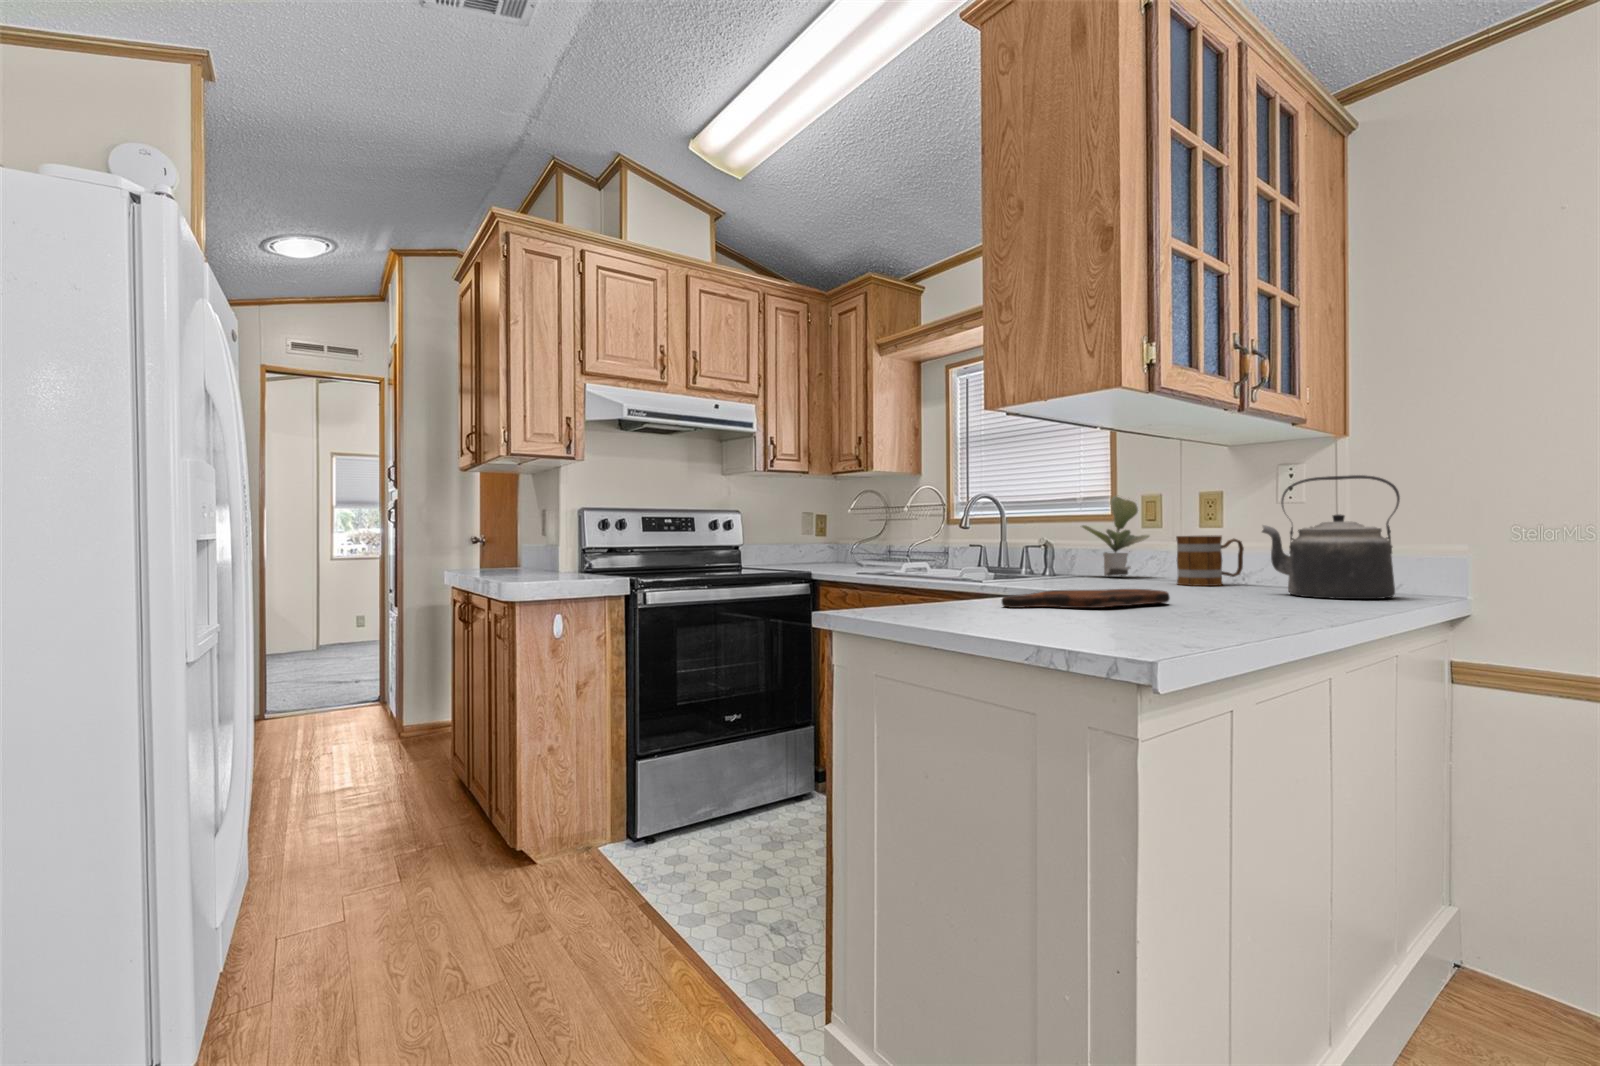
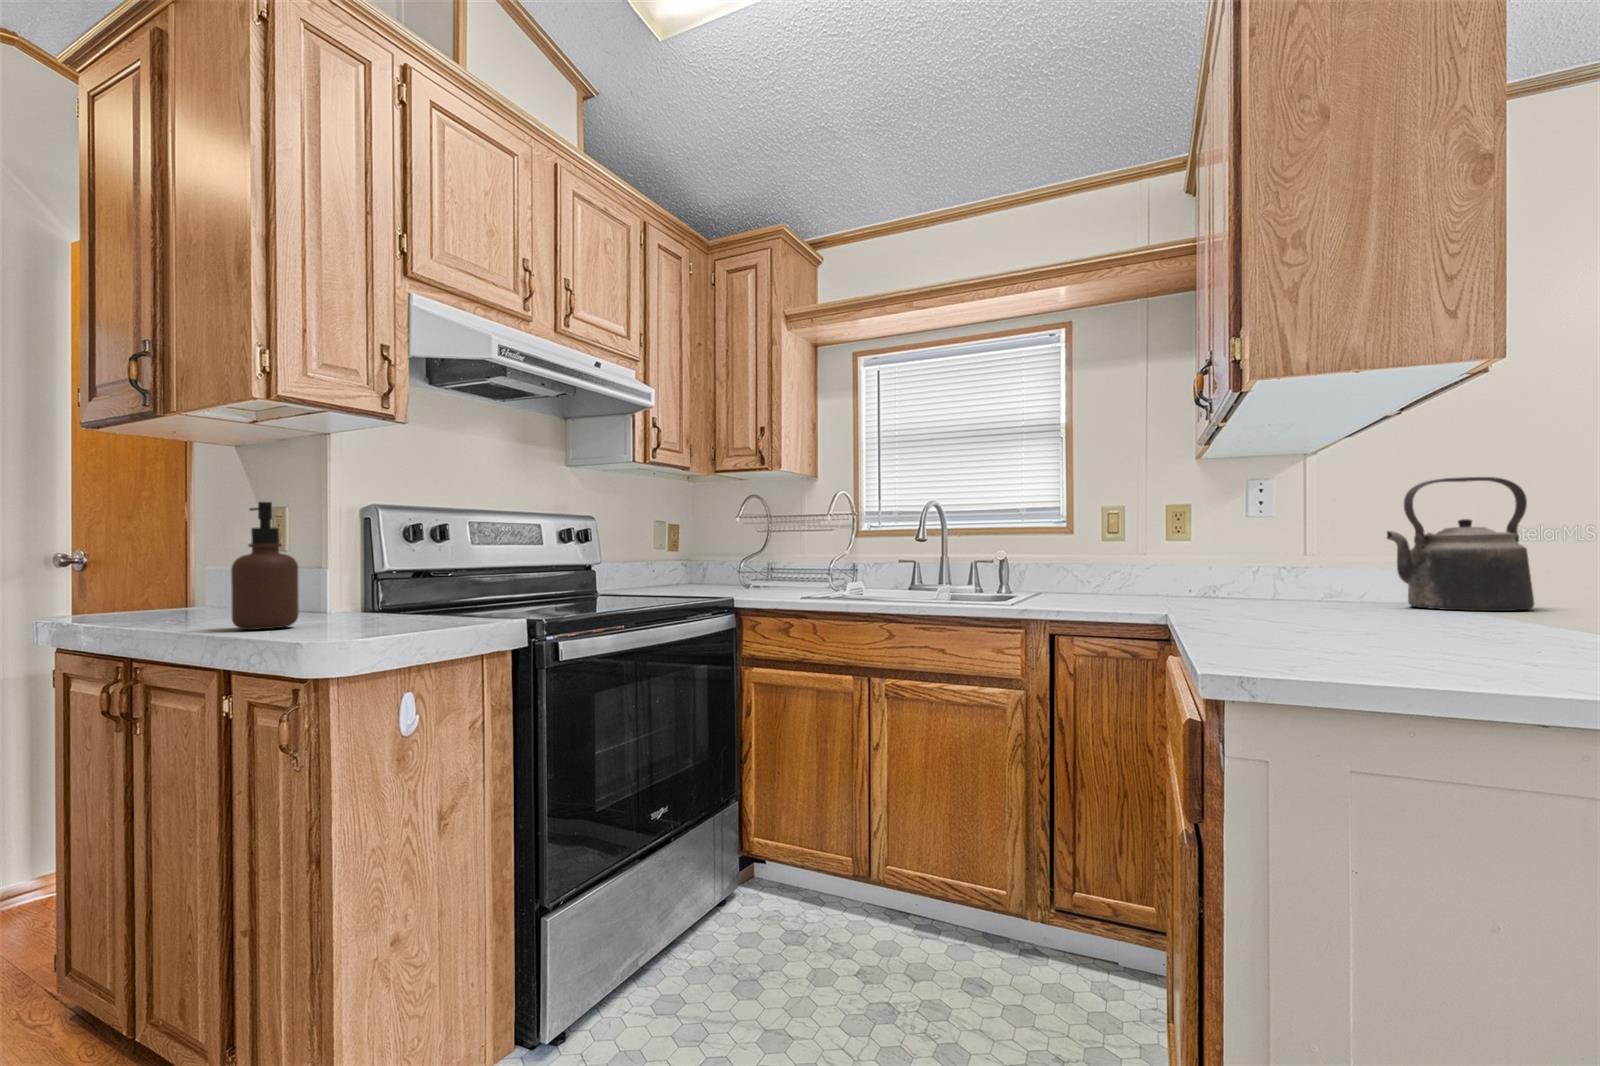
potted plant: present [1082,496,1150,576] -> none [1071,503,1151,595]
soap dispenser: none [491,511,522,579] -> present [231,502,299,630]
mug: present [1176,535,1244,586] -> none [1221,546,1285,602]
cutting board: present [1002,589,1170,608] -> none [1329,607,1475,640]

